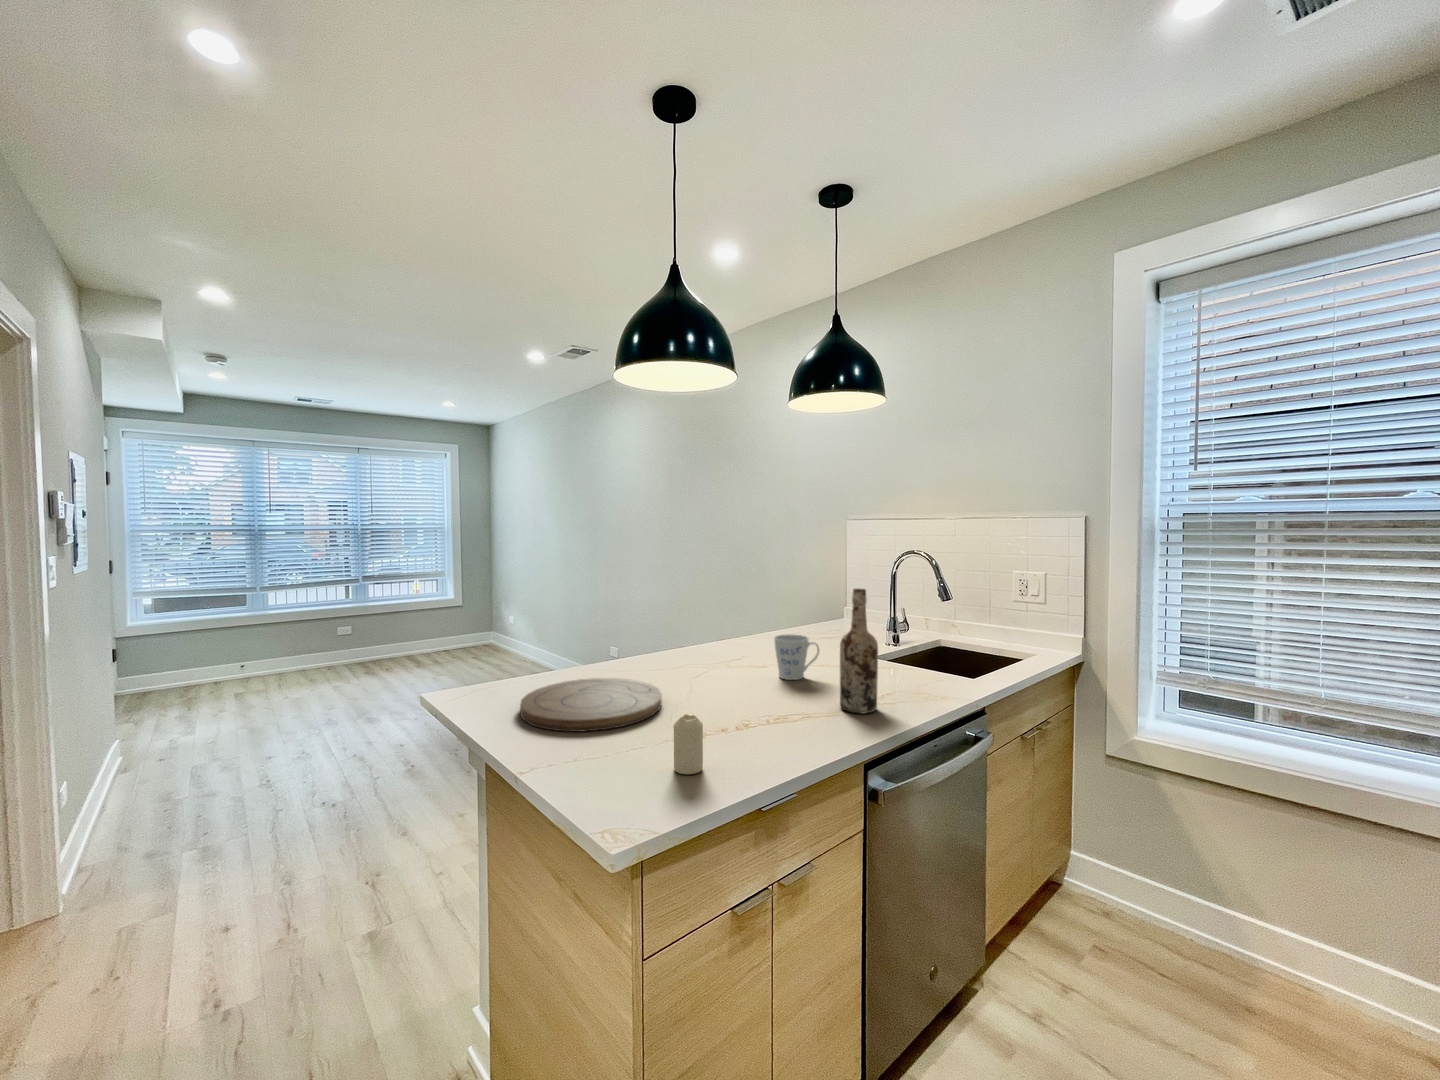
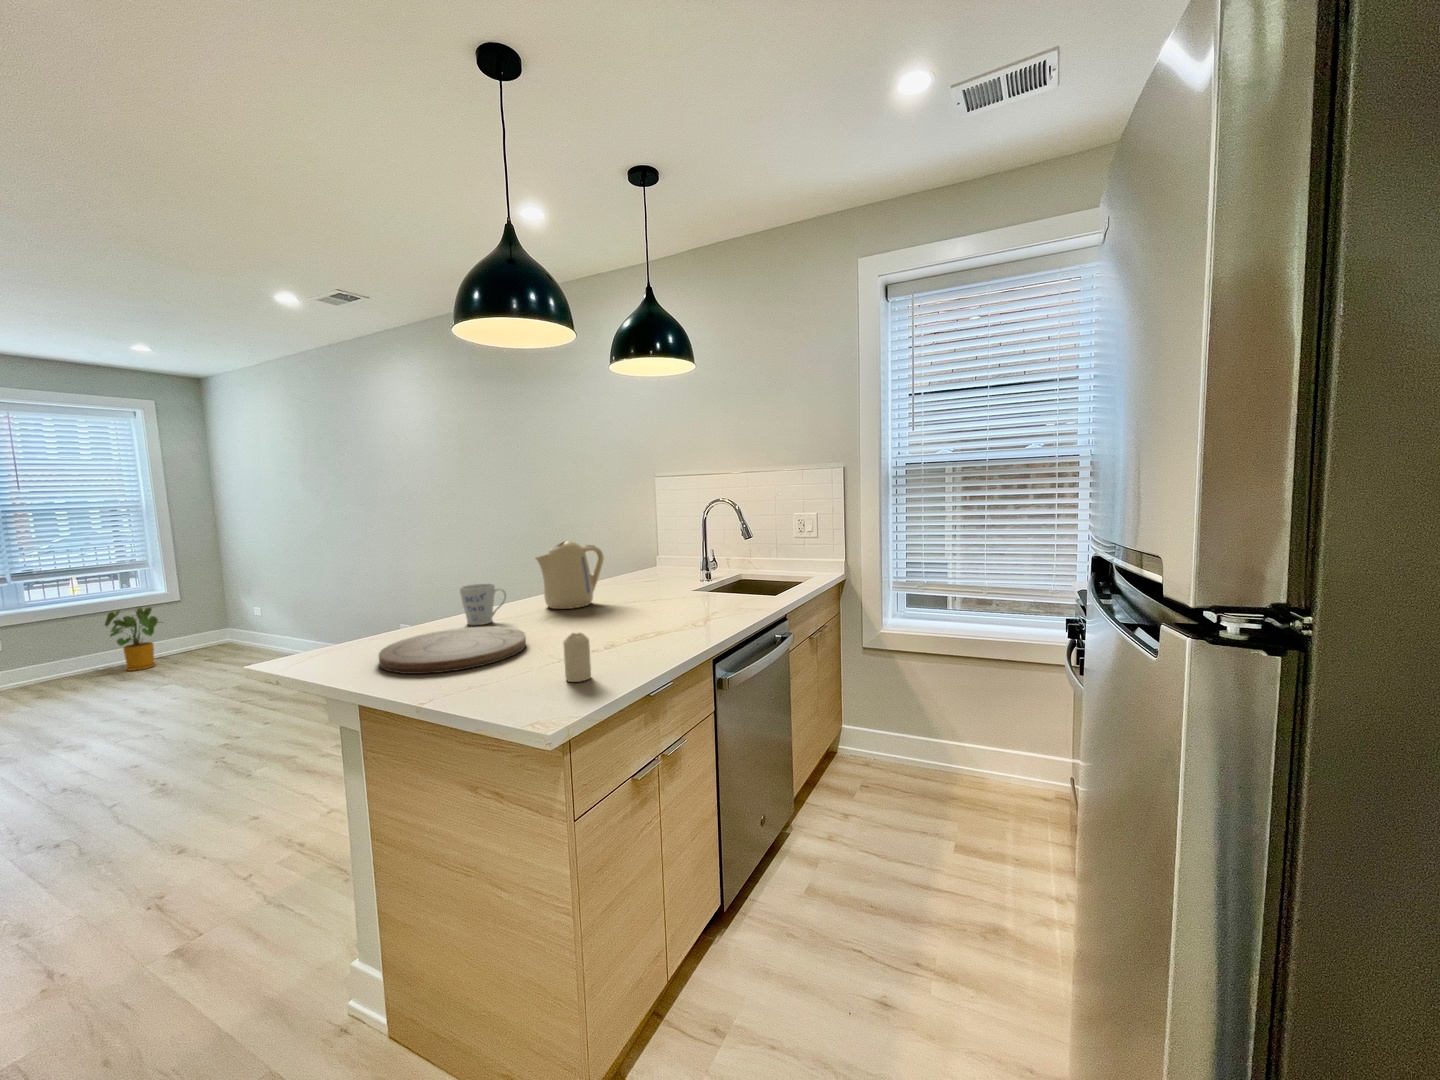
wine bottle: present [840,589,878,714] -> none [681,525,713,627]
kettle: none [696,591,768,665] -> present [536,541,604,609]
house plant: none [413,607,450,658] -> present [105,607,159,671]
mug: present [774,635,819,680] -> present [460,584,506,625]

